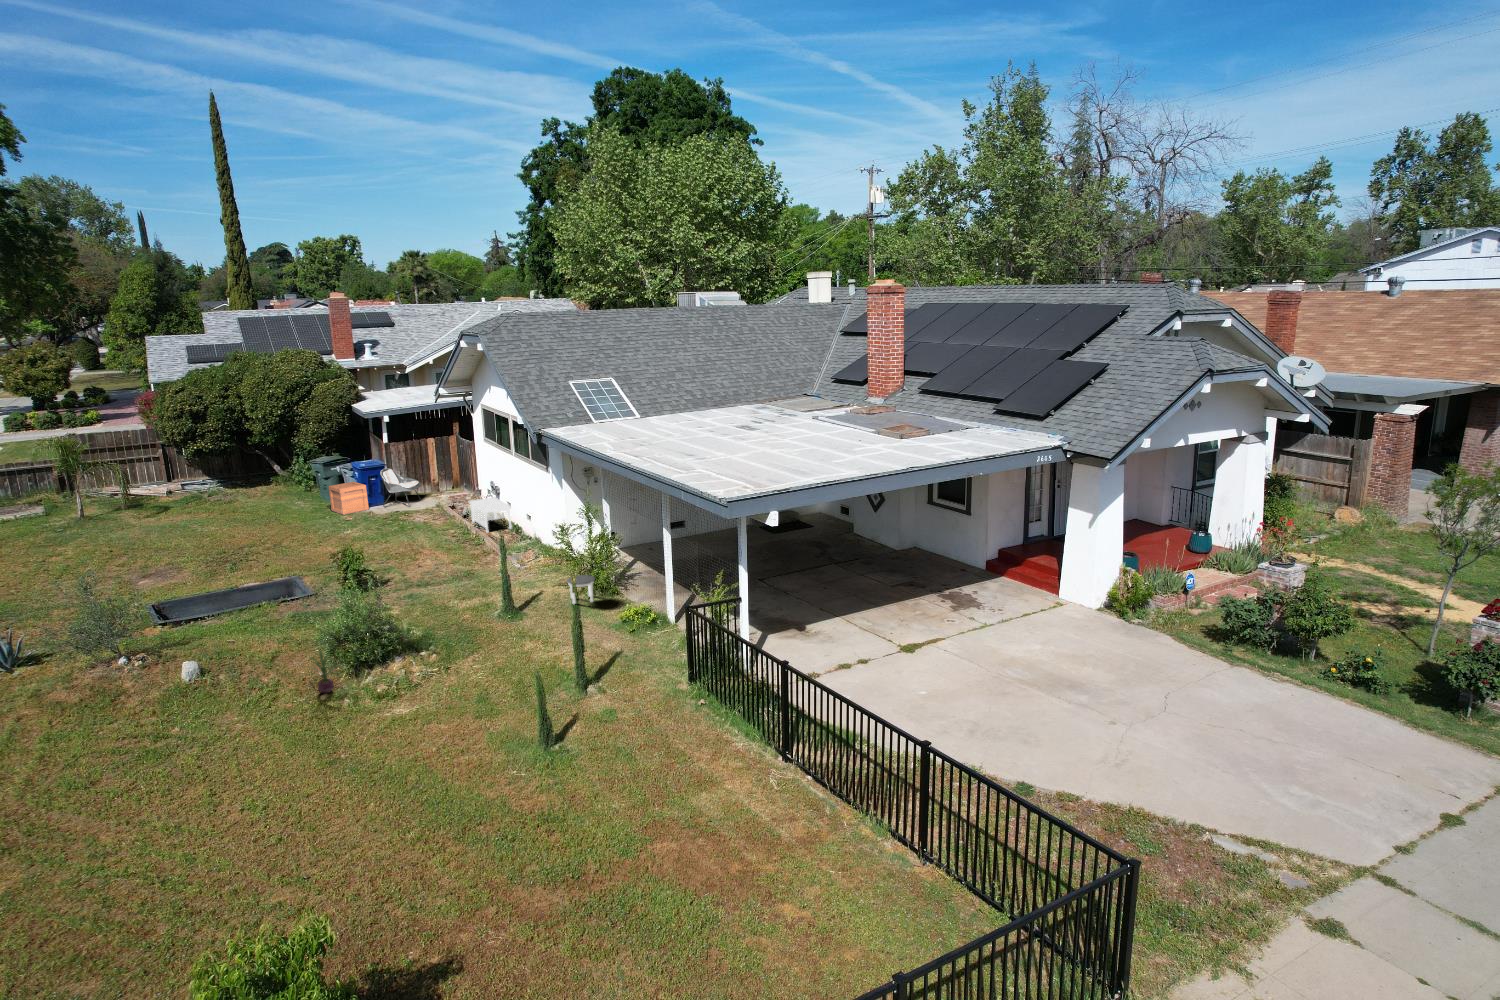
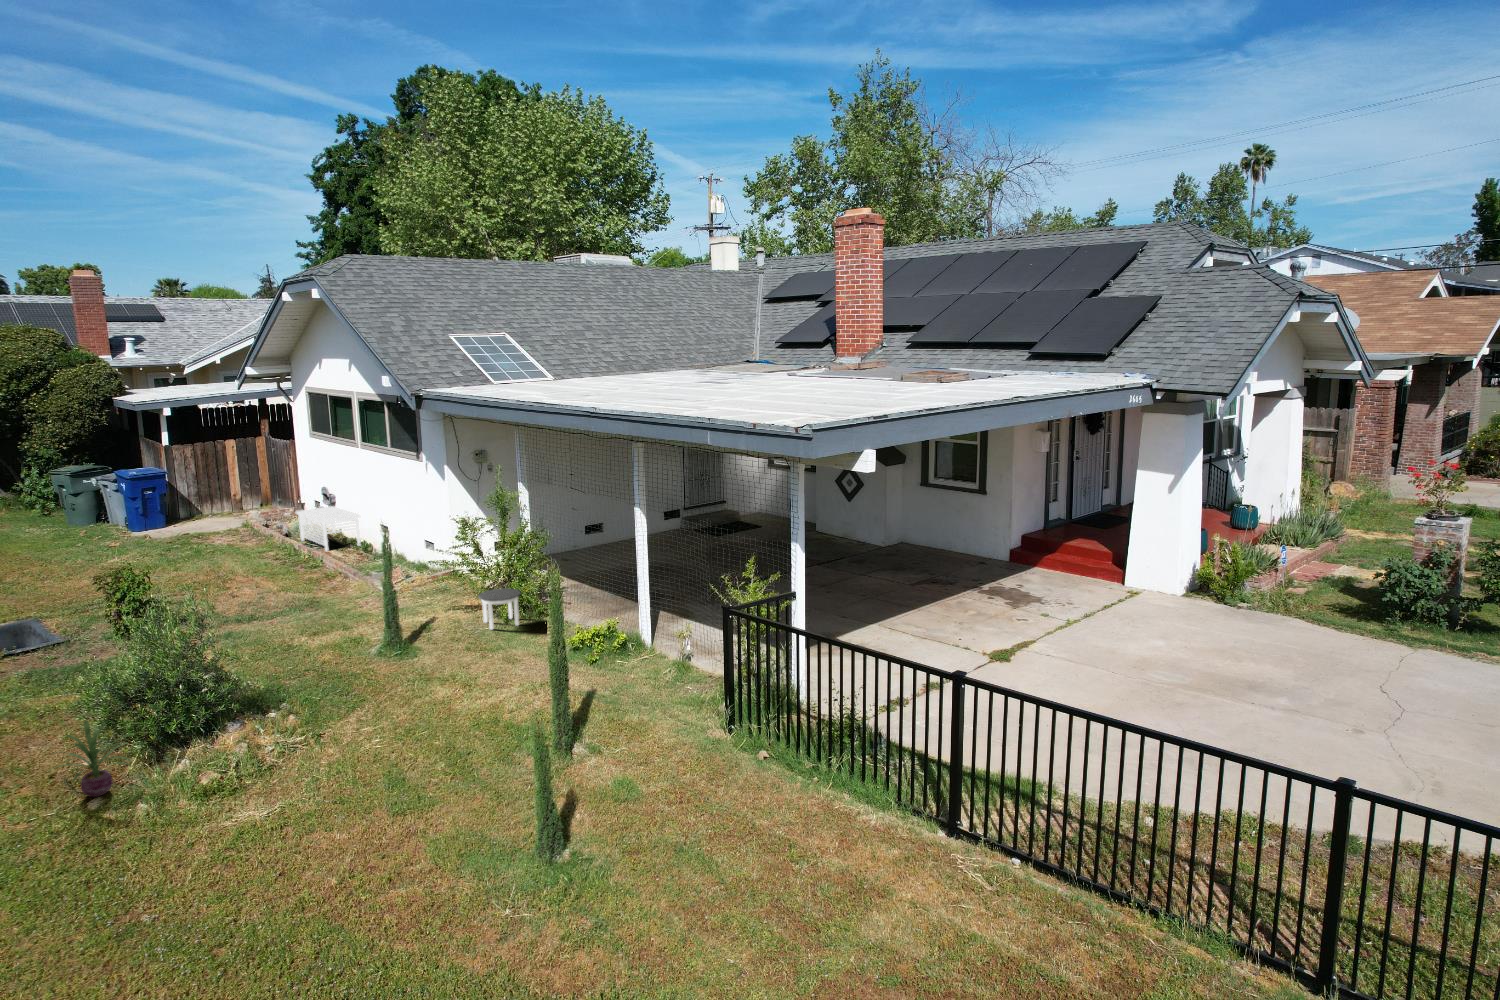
lounge chair: present [380,469,421,508] -> none [158,477,219,530]
wooden crate: present [329,482,369,515] -> none [78,495,141,540]

